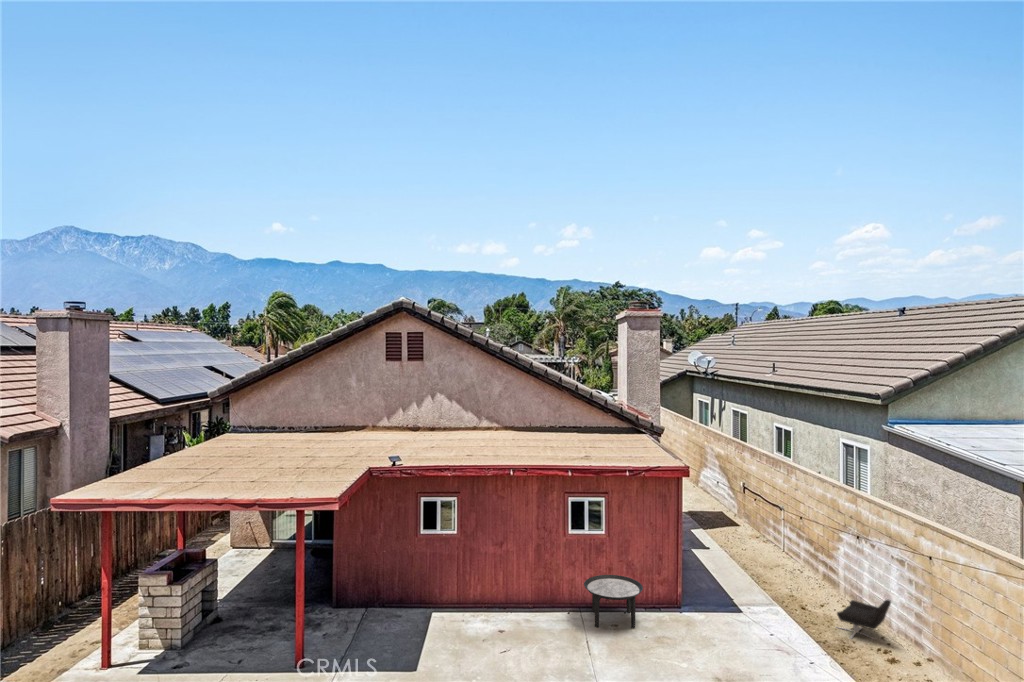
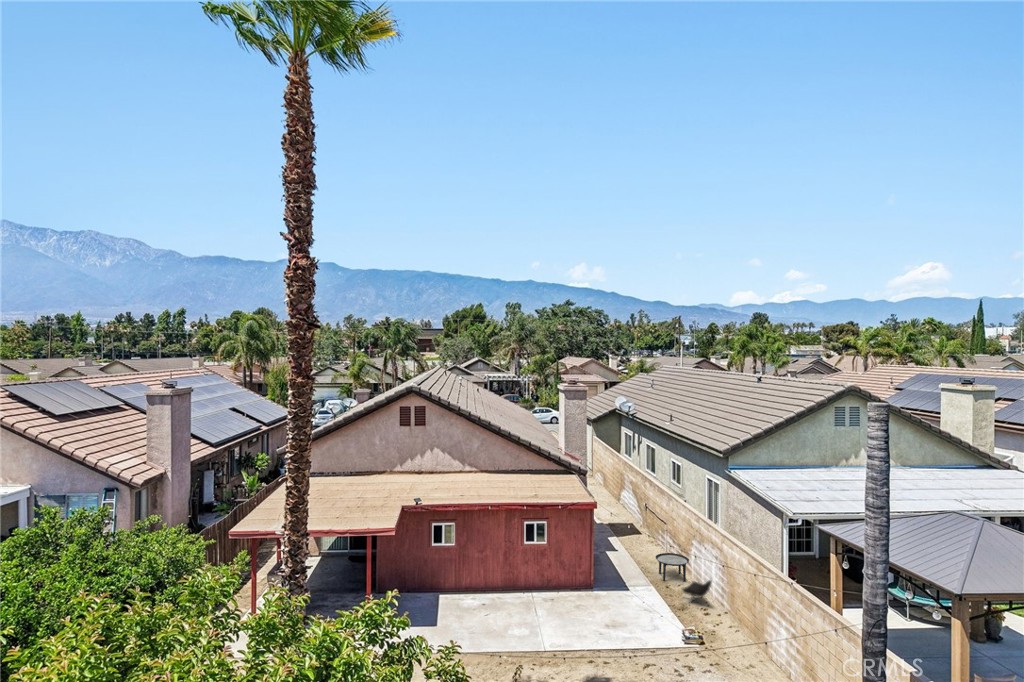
round table: present [584,575,643,629] -> present [656,553,689,582]

